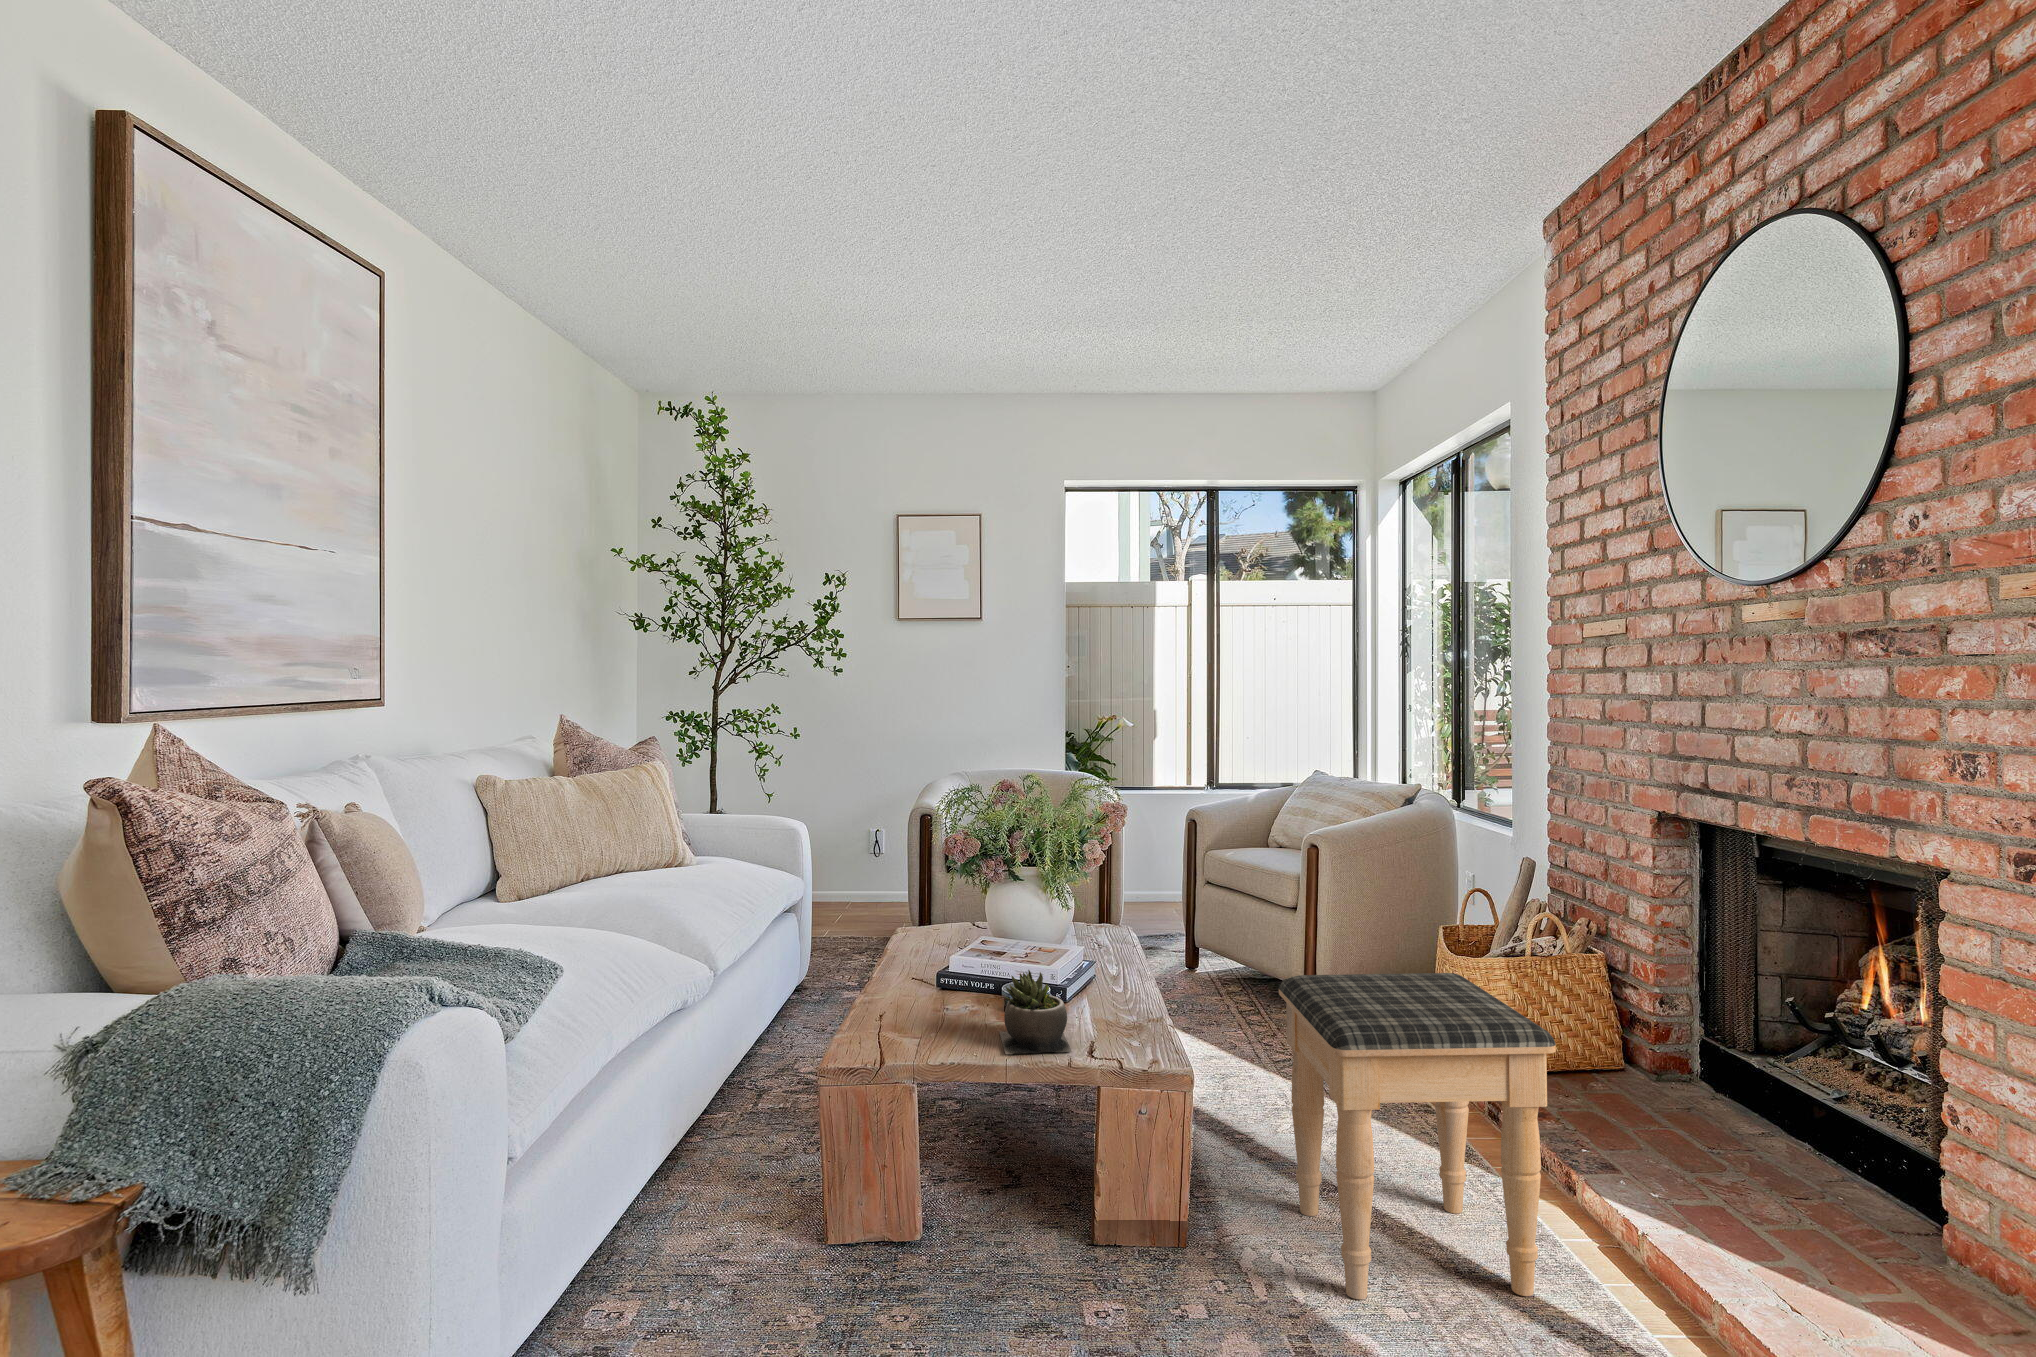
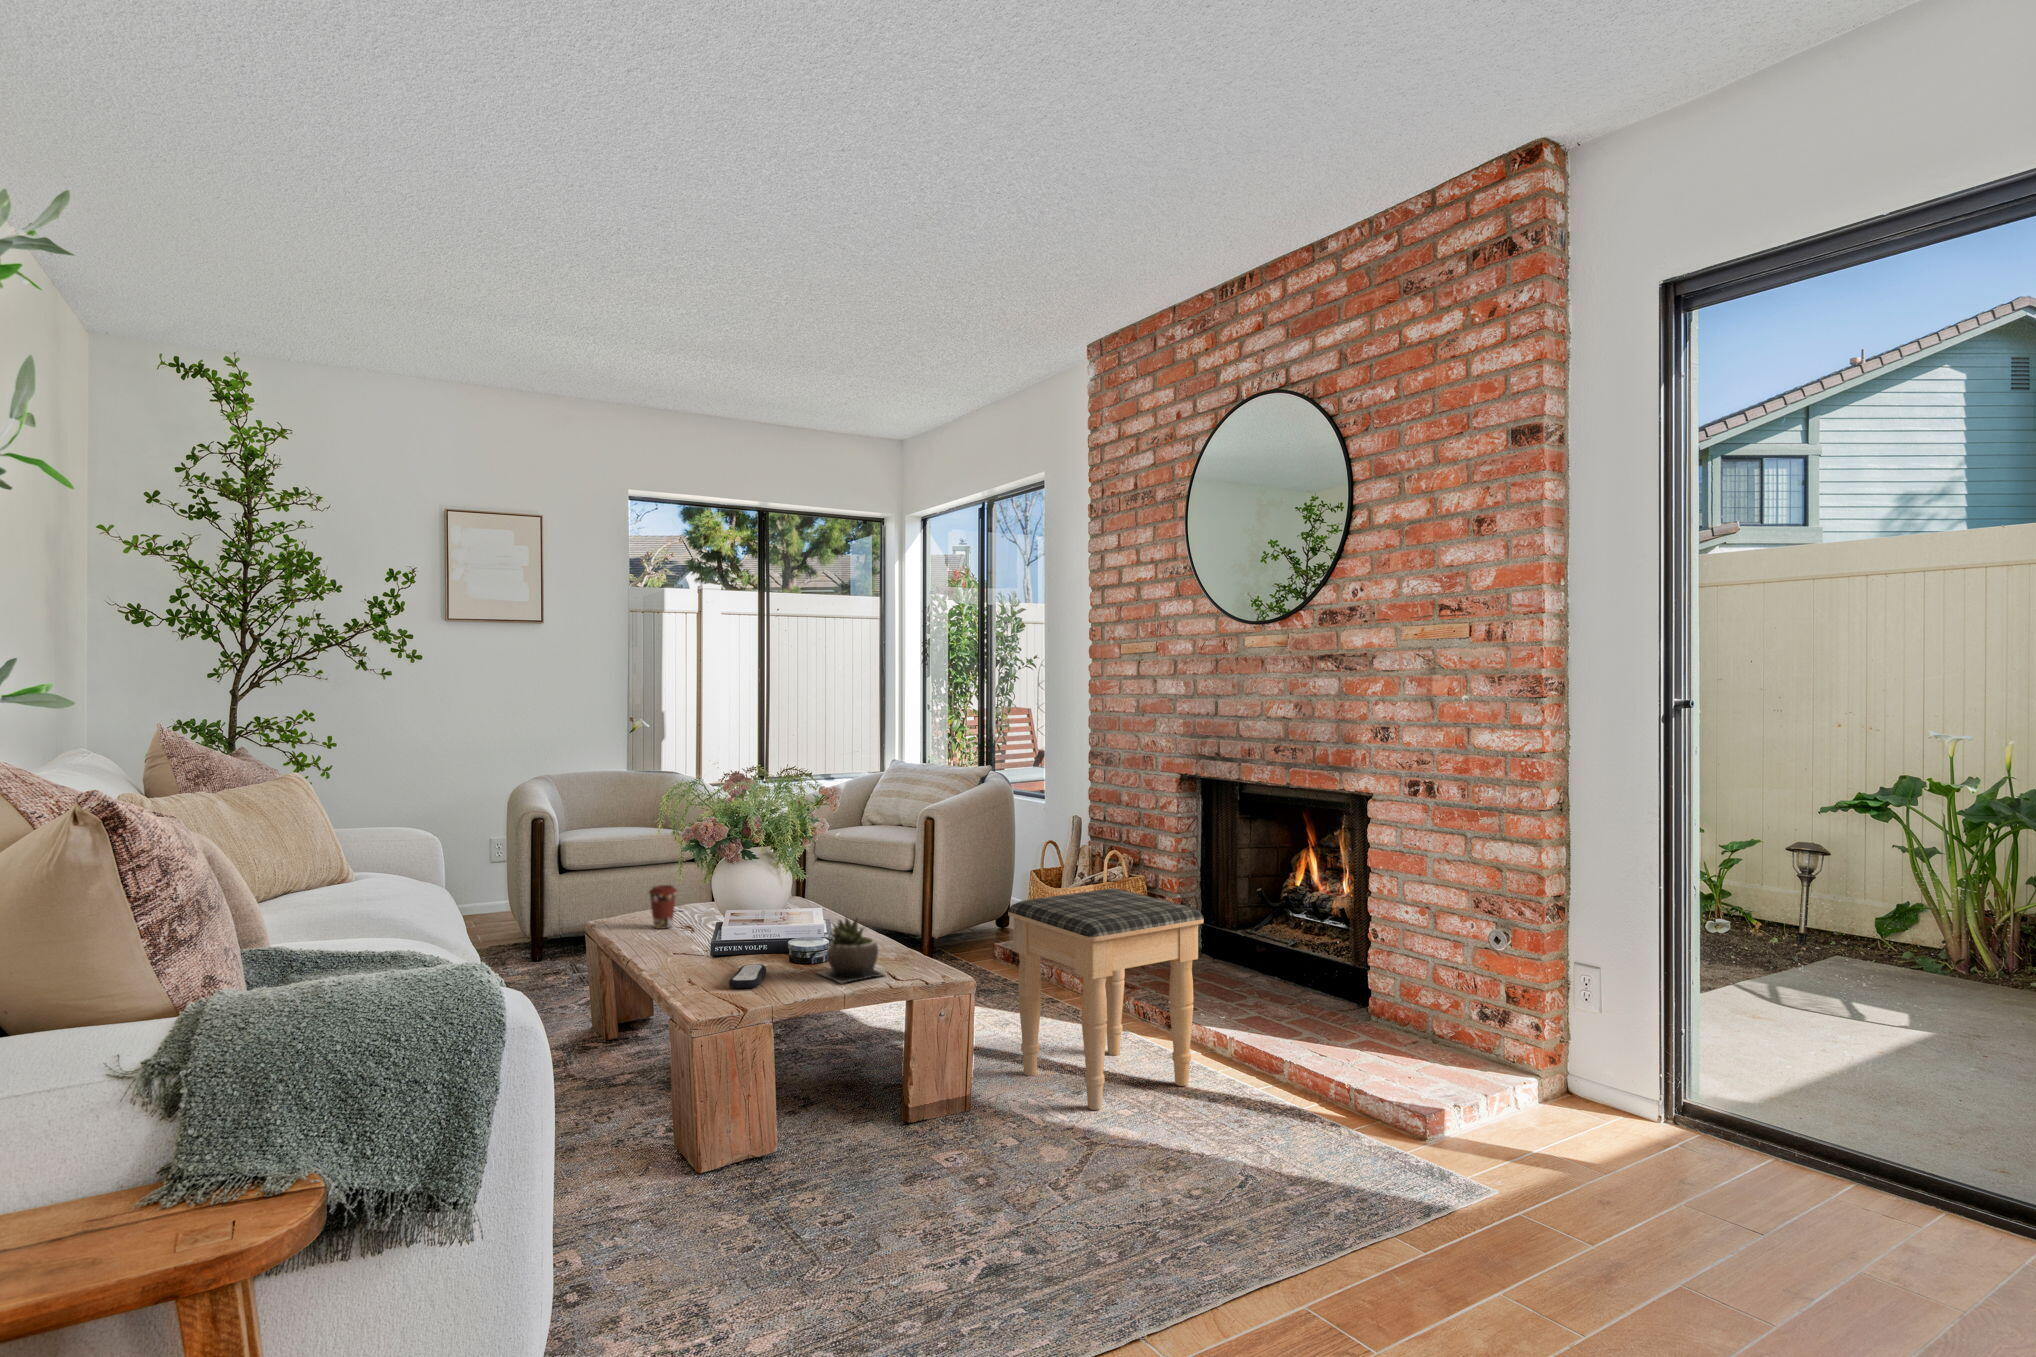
coffee cup: none [918,901,948,949] -> present [649,885,677,929]
remote control: none [891,1010,953,1041] -> present [729,964,766,988]

